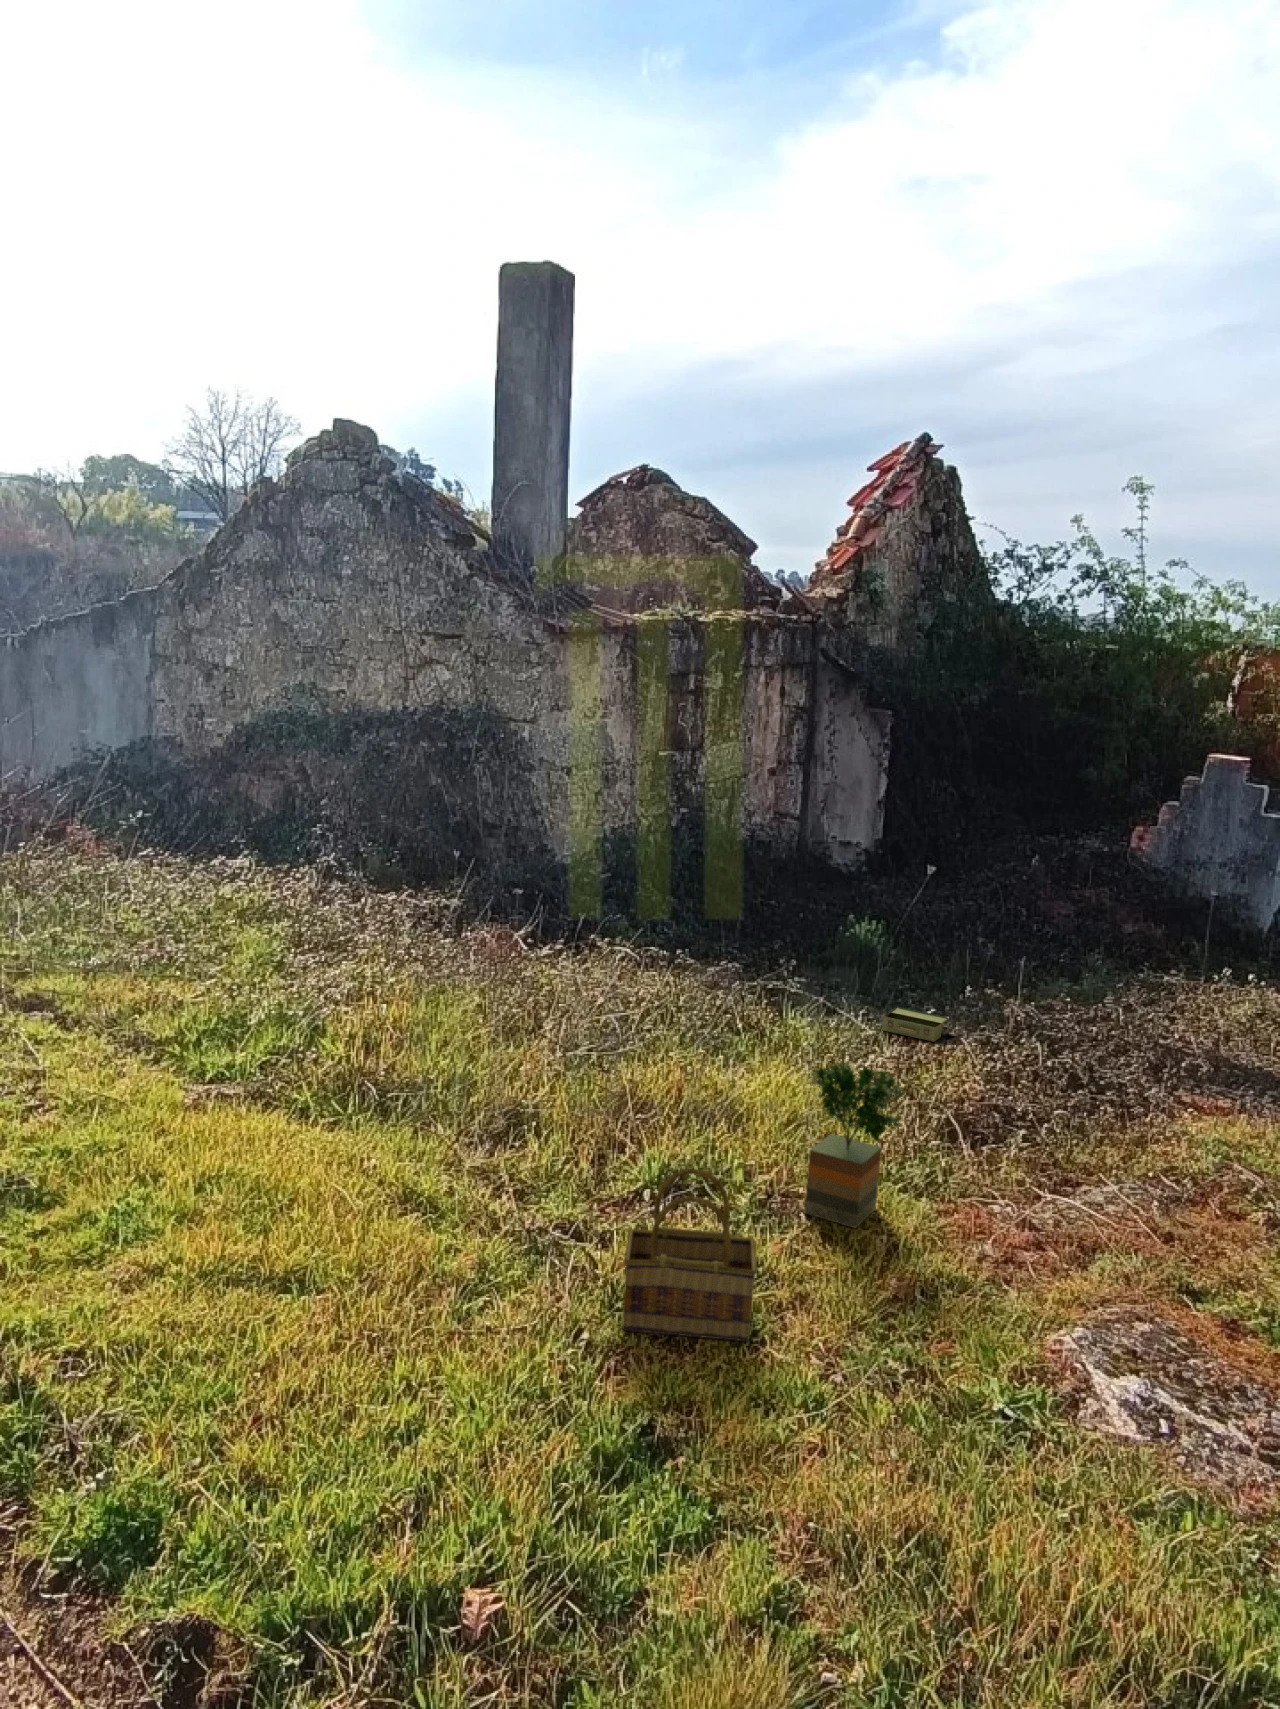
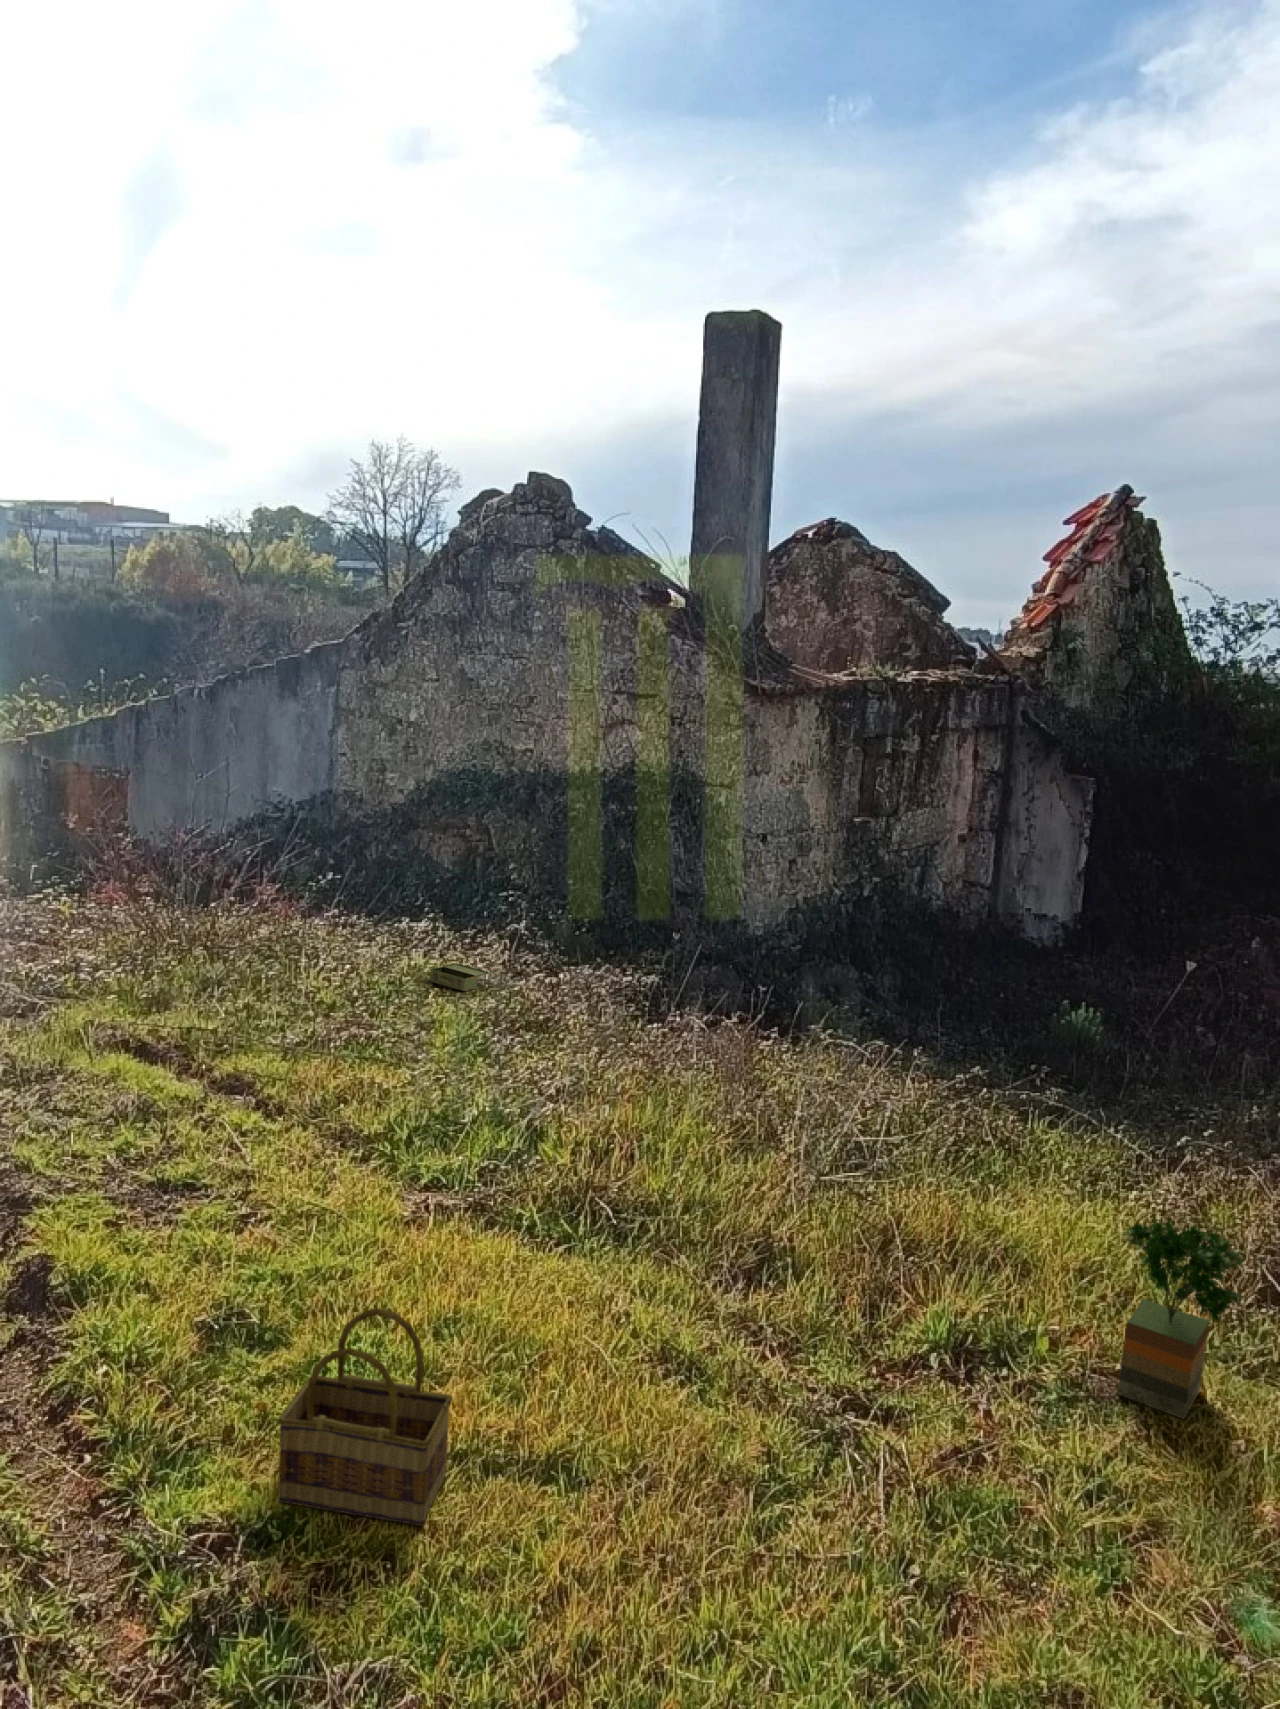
toolbox: present [882,1007,948,1042] -> present [430,963,489,991]
basket: present [622,1168,757,1341] -> present [278,1308,452,1525]

